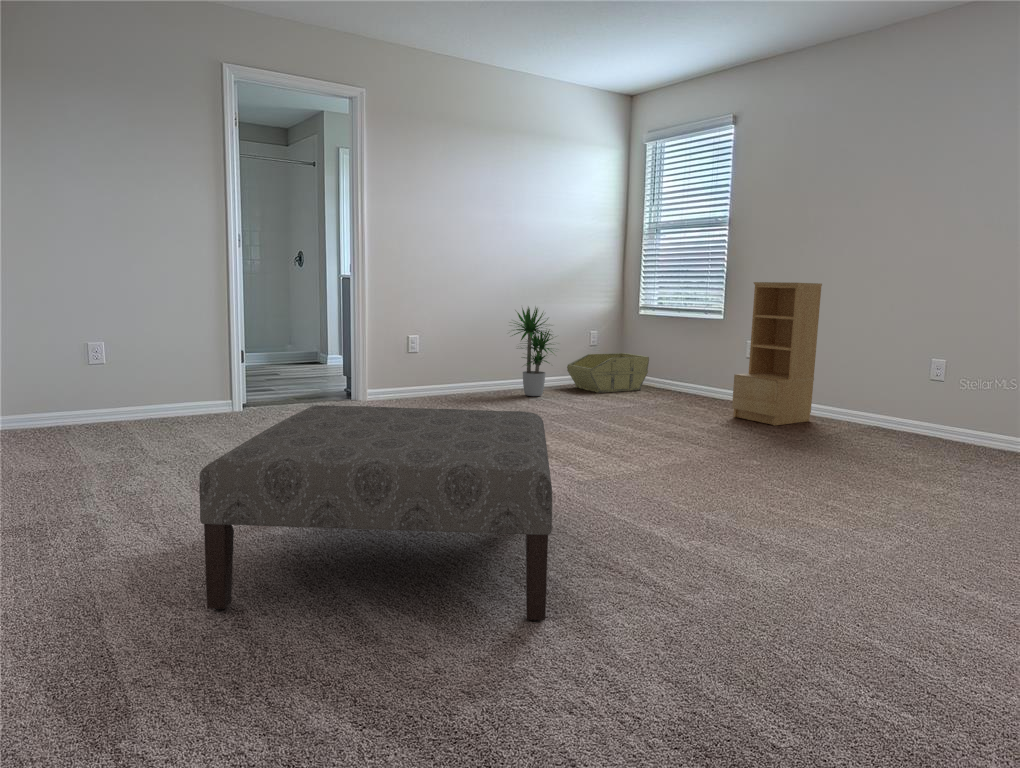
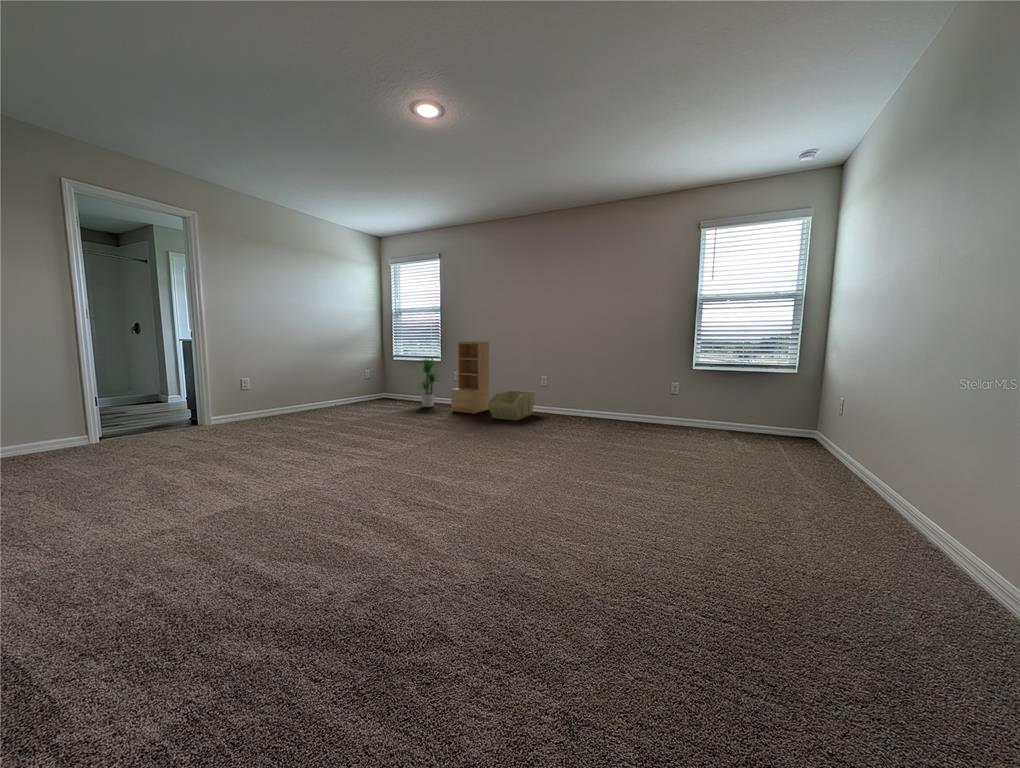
potted plant: present [512,307,553,396] -> present [419,358,440,407]
storage bin: present [567,353,649,393] -> present [488,390,535,420]
ottoman: present [200,405,552,621] -> none [103,421,389,601]

